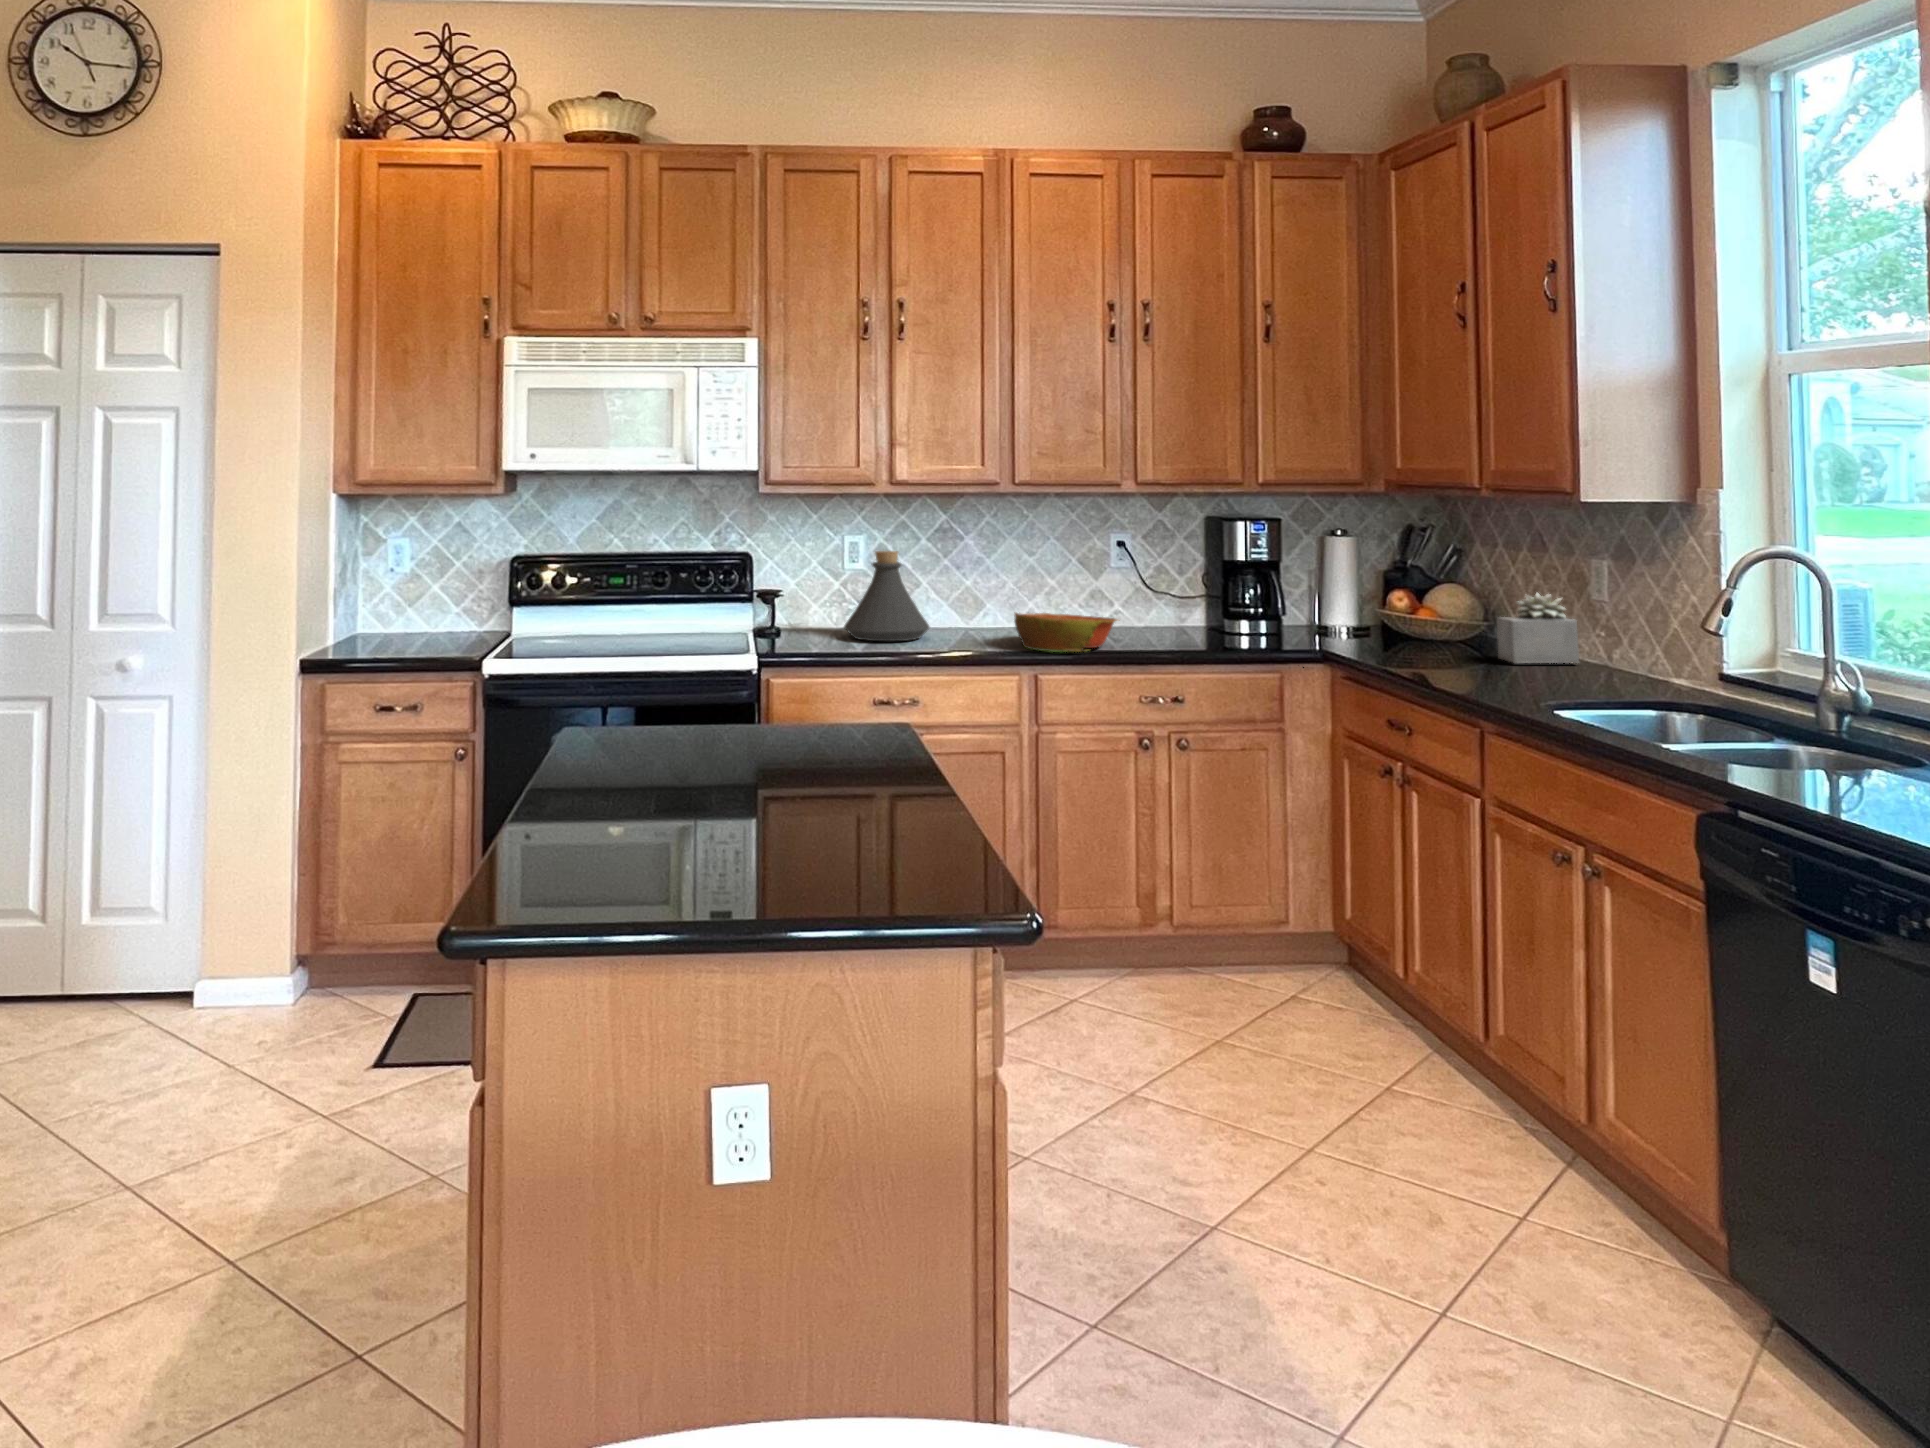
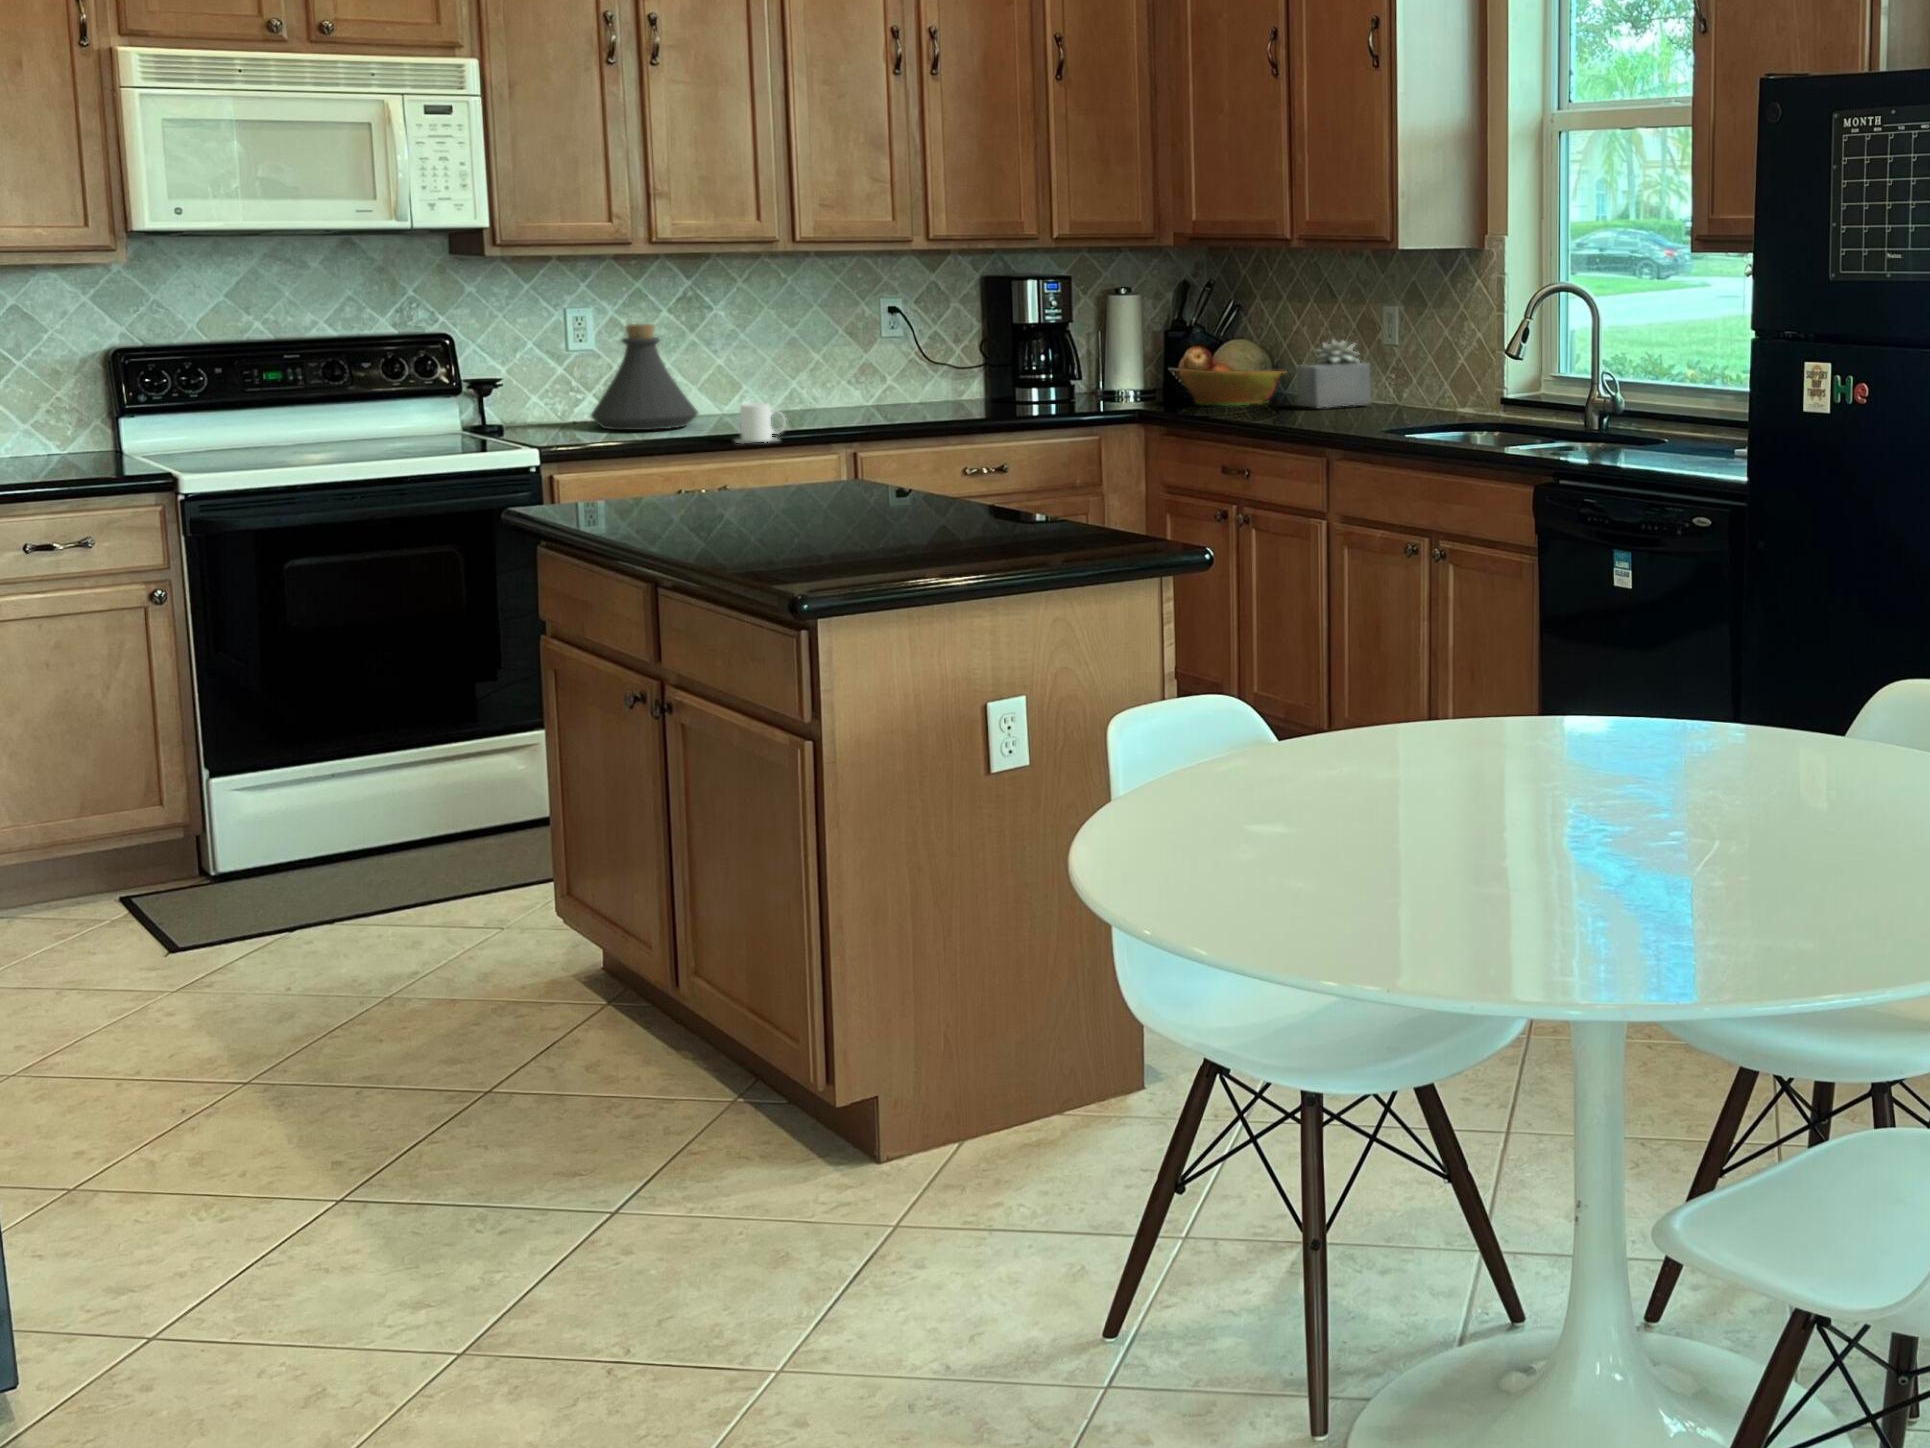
bowl: present [1014,613,1117,652] -> present [1179,369,1284,405]
mug: none [929,625,976,662] -> present [735,403,785,443]

